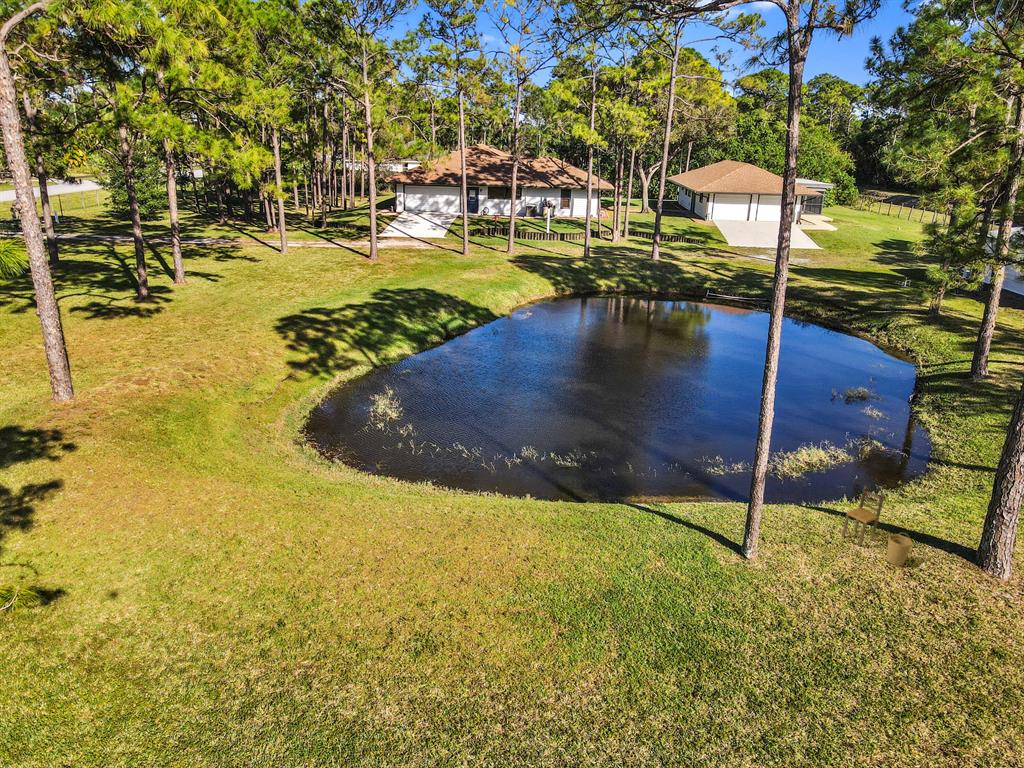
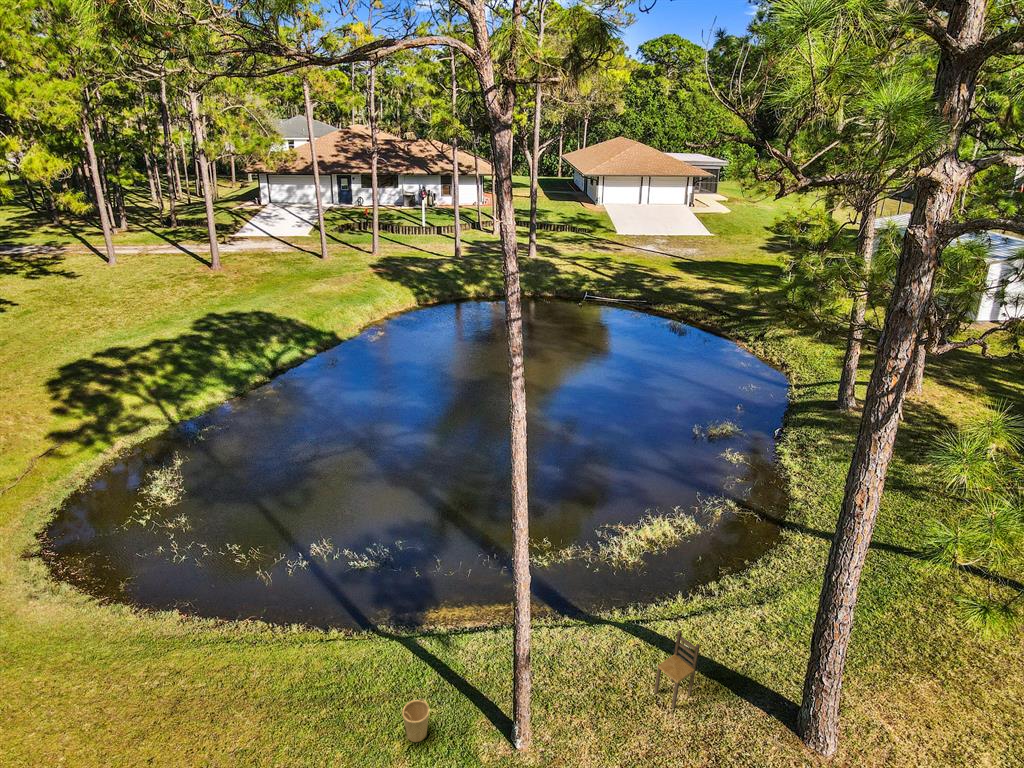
basket: present [886,534,912,566] -> present [402,700,429,742]

